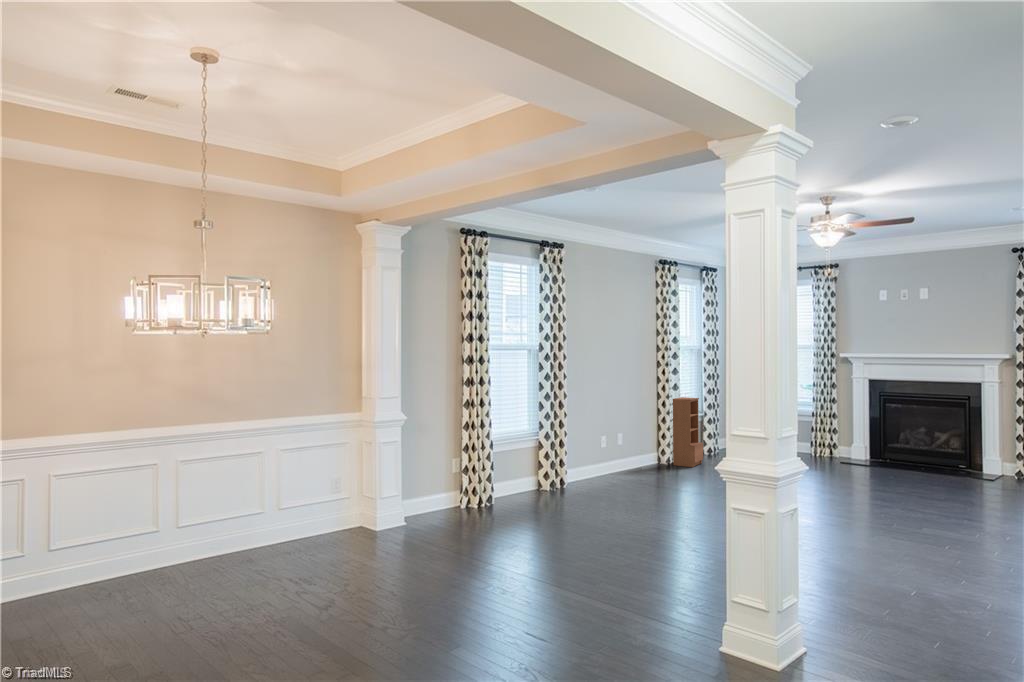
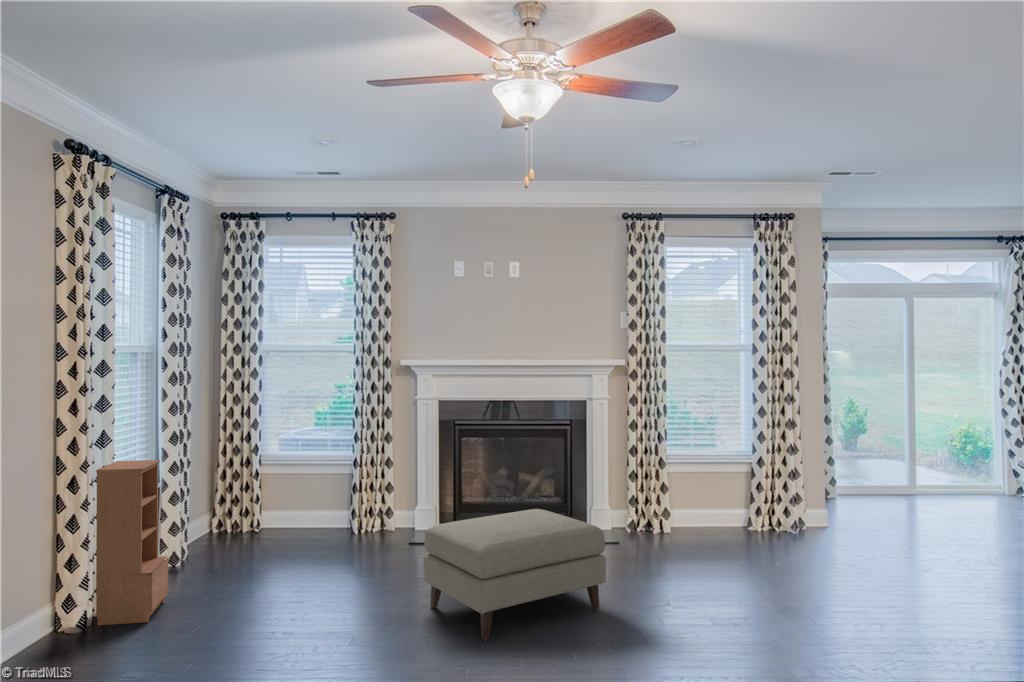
ottoman: none [823,439,931,496] -> present [423,509,606,641]

